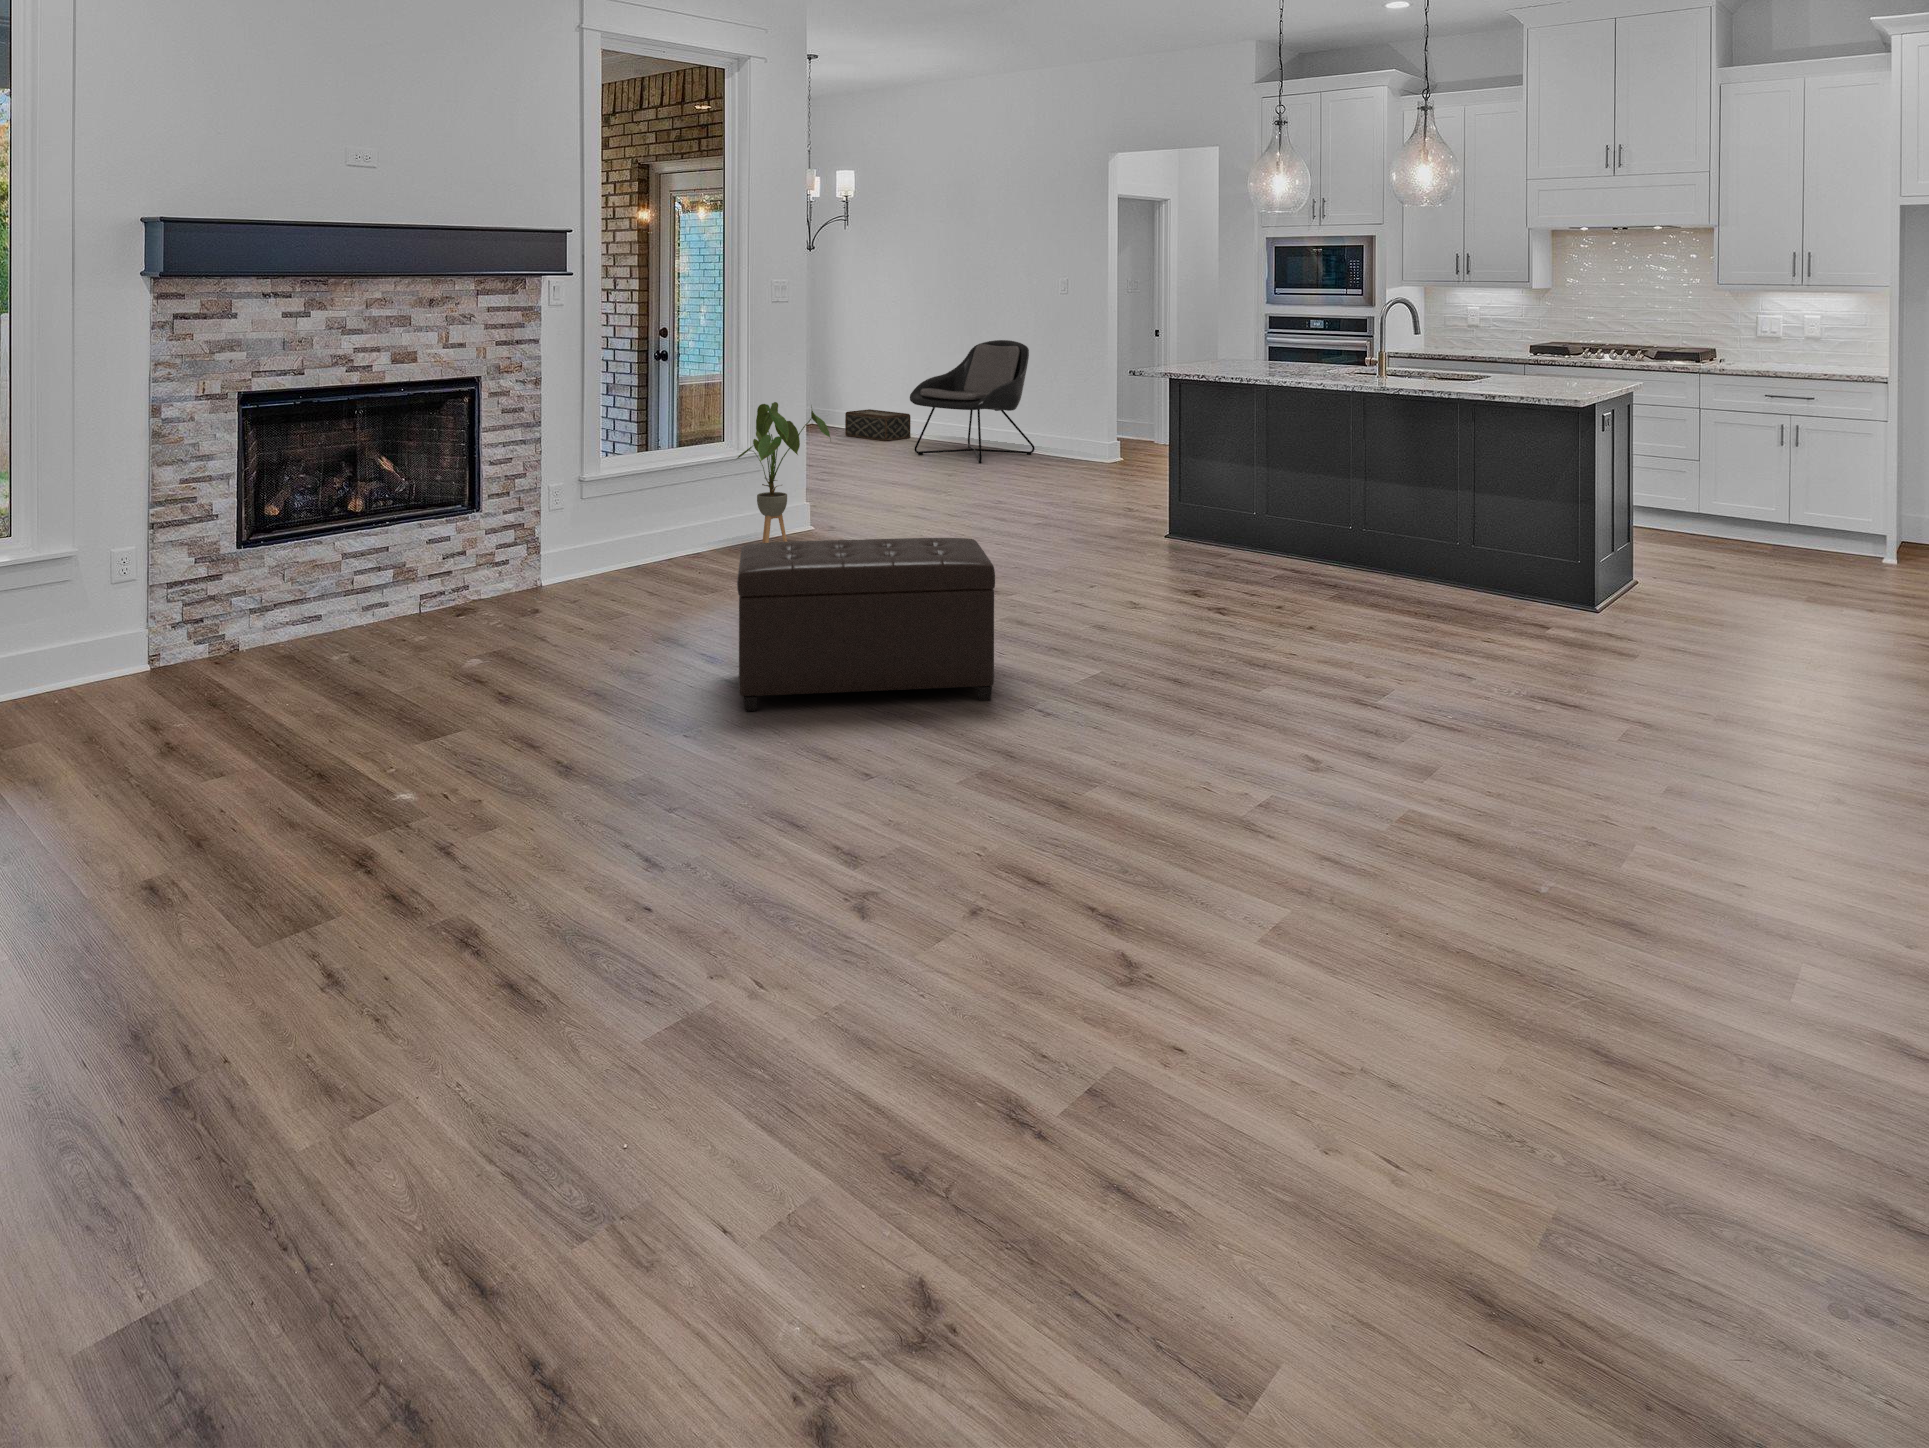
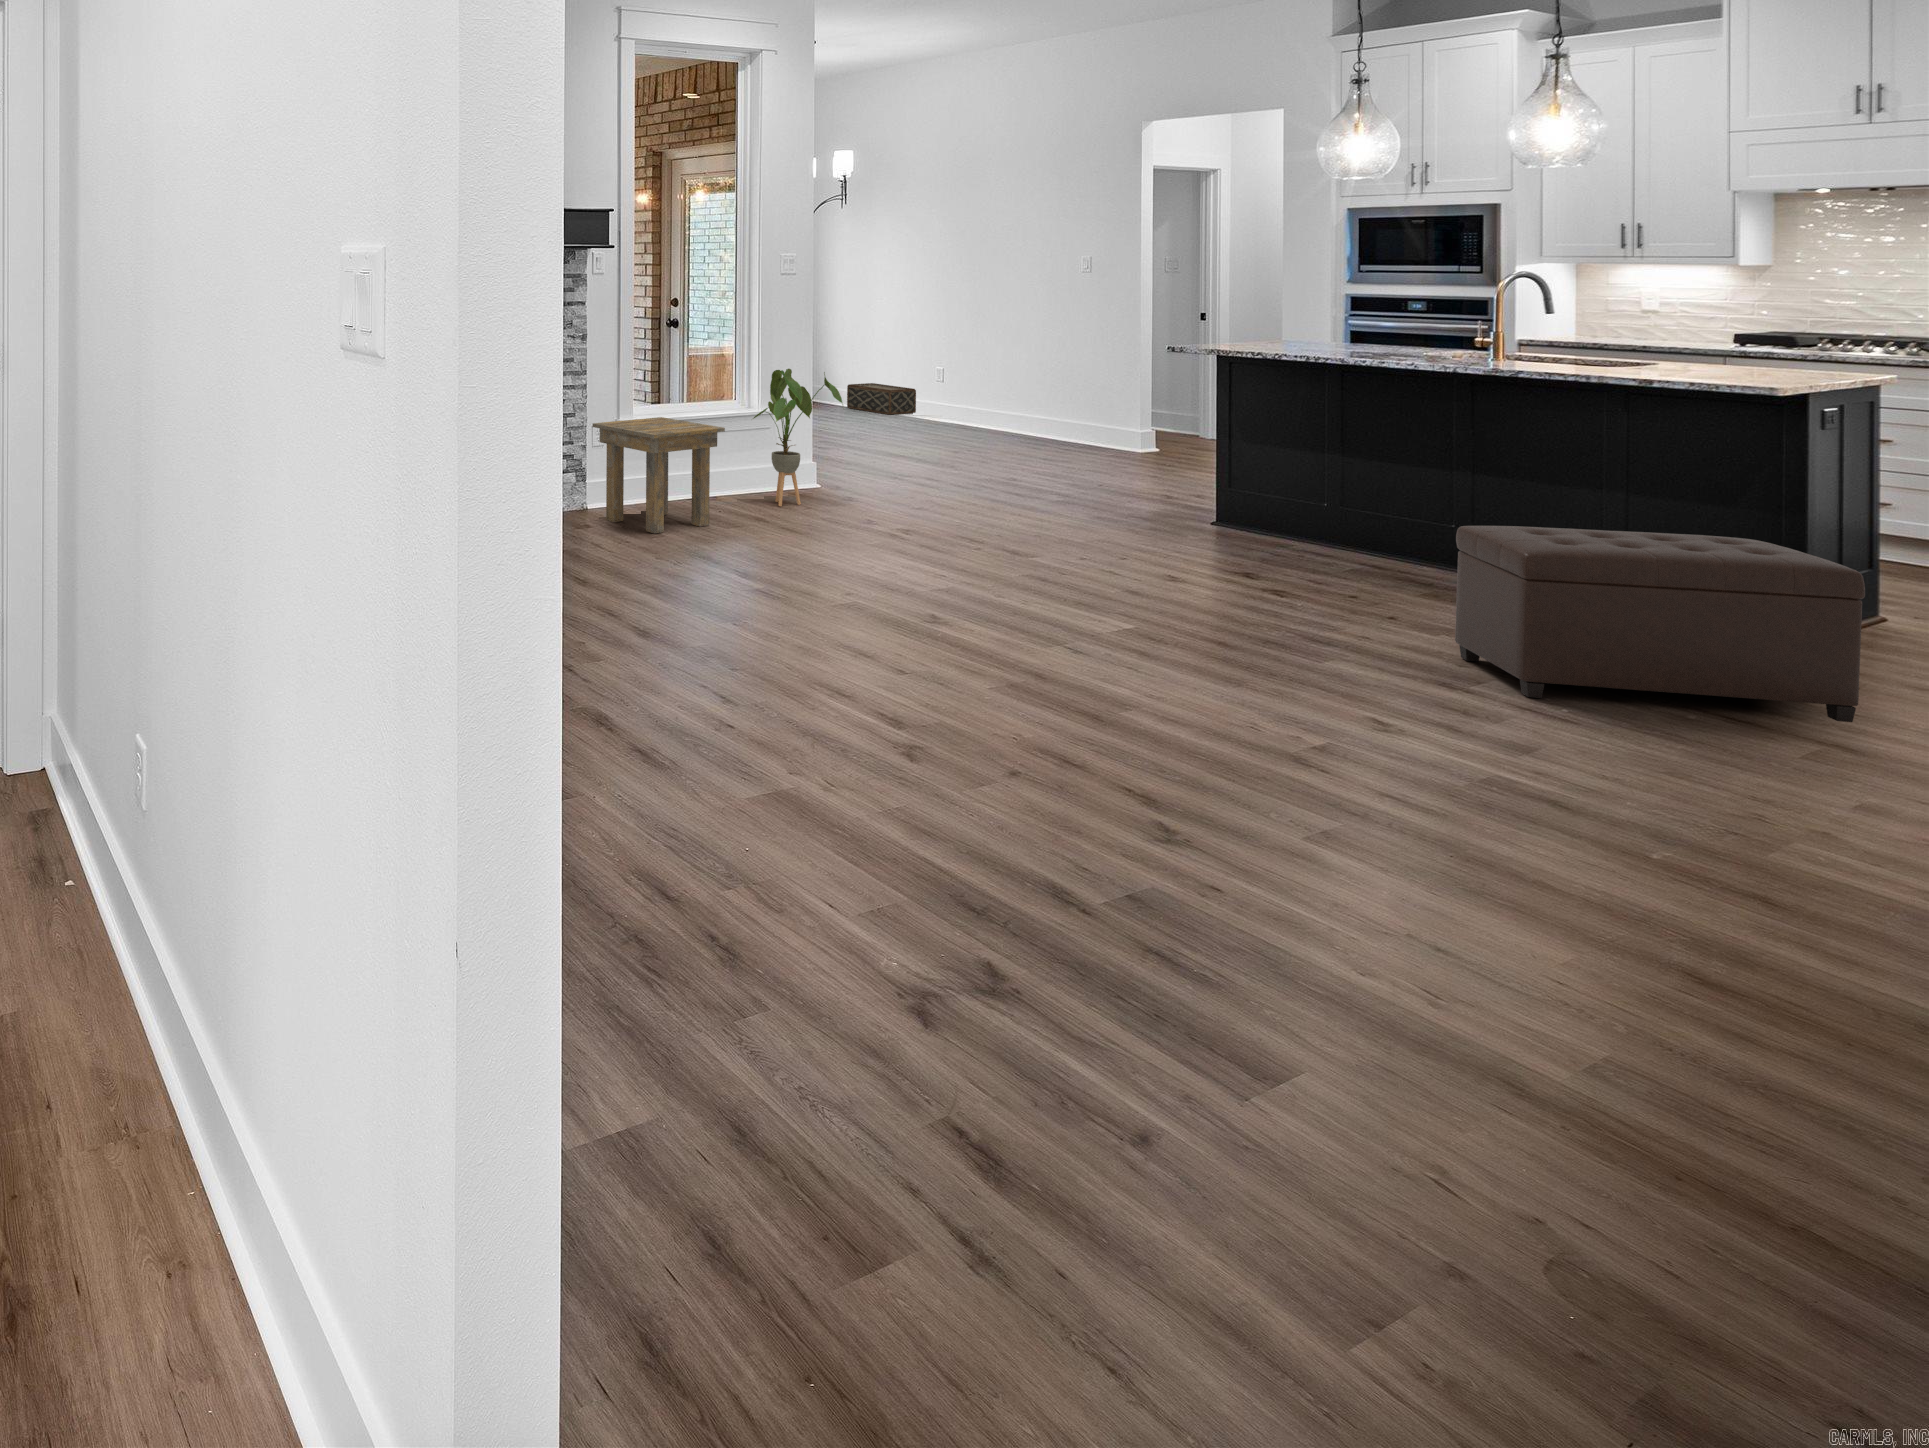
lounge chair: present [910,340,1035,463] -> none [917,317,1055,440]
side table: none [549,463,702,600] -> present [593,417,725,534]
ottoman: present [737,538,995,711] -> present [1455,526,1865,722]

